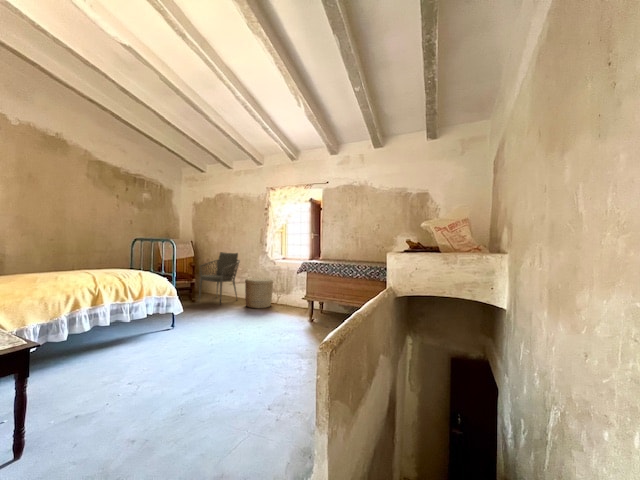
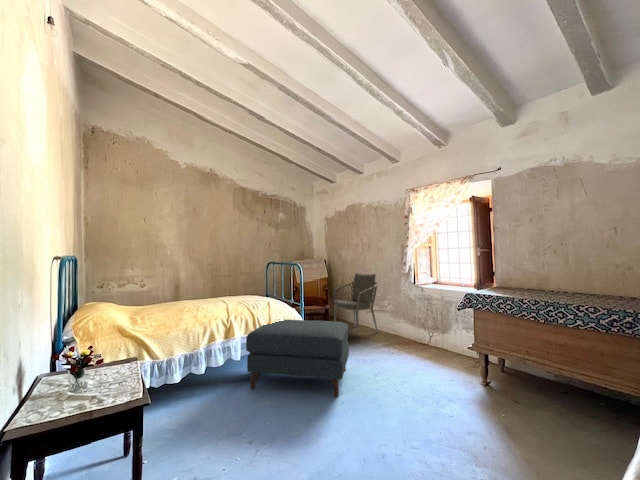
woven basket: present [245,278,273,308] -> none [385,306,422,348]
ottoman: none [117,288,216,350] -> present [246,319,349,397]

